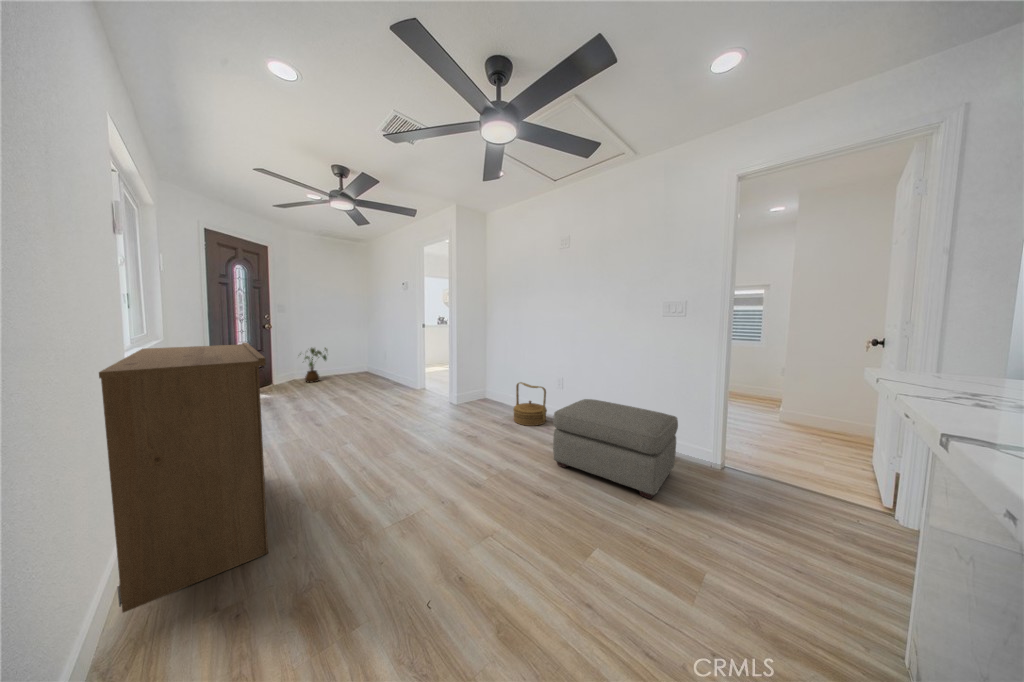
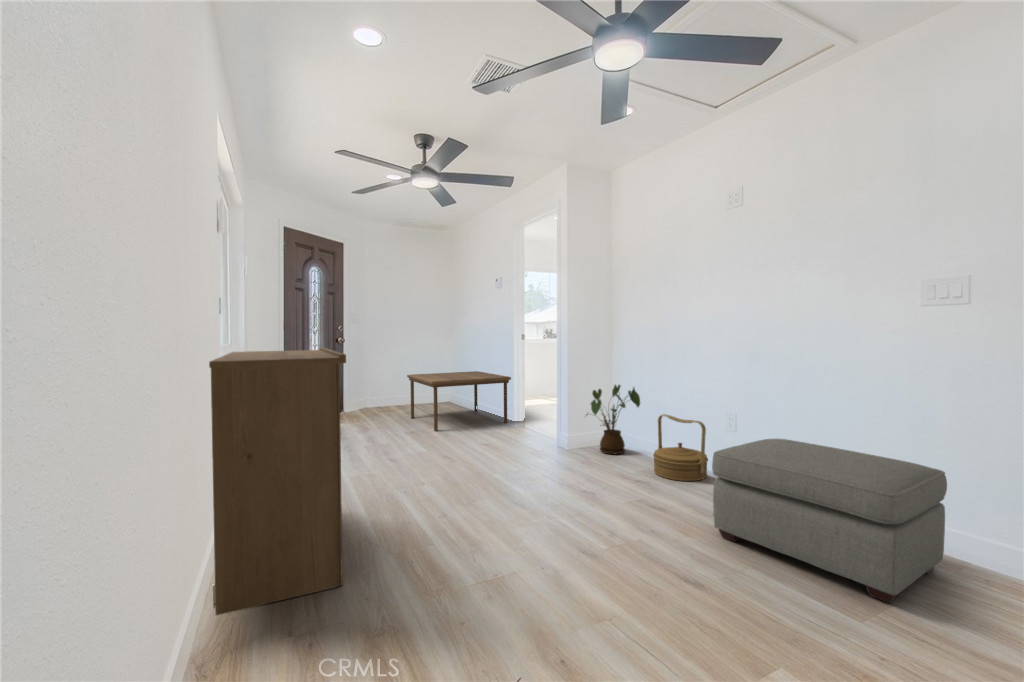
house plant: present [300,348,327,382] -> present [586,385,640,454]
coffee table: none [330,350,414,397] -> present [407,371,511,431]

